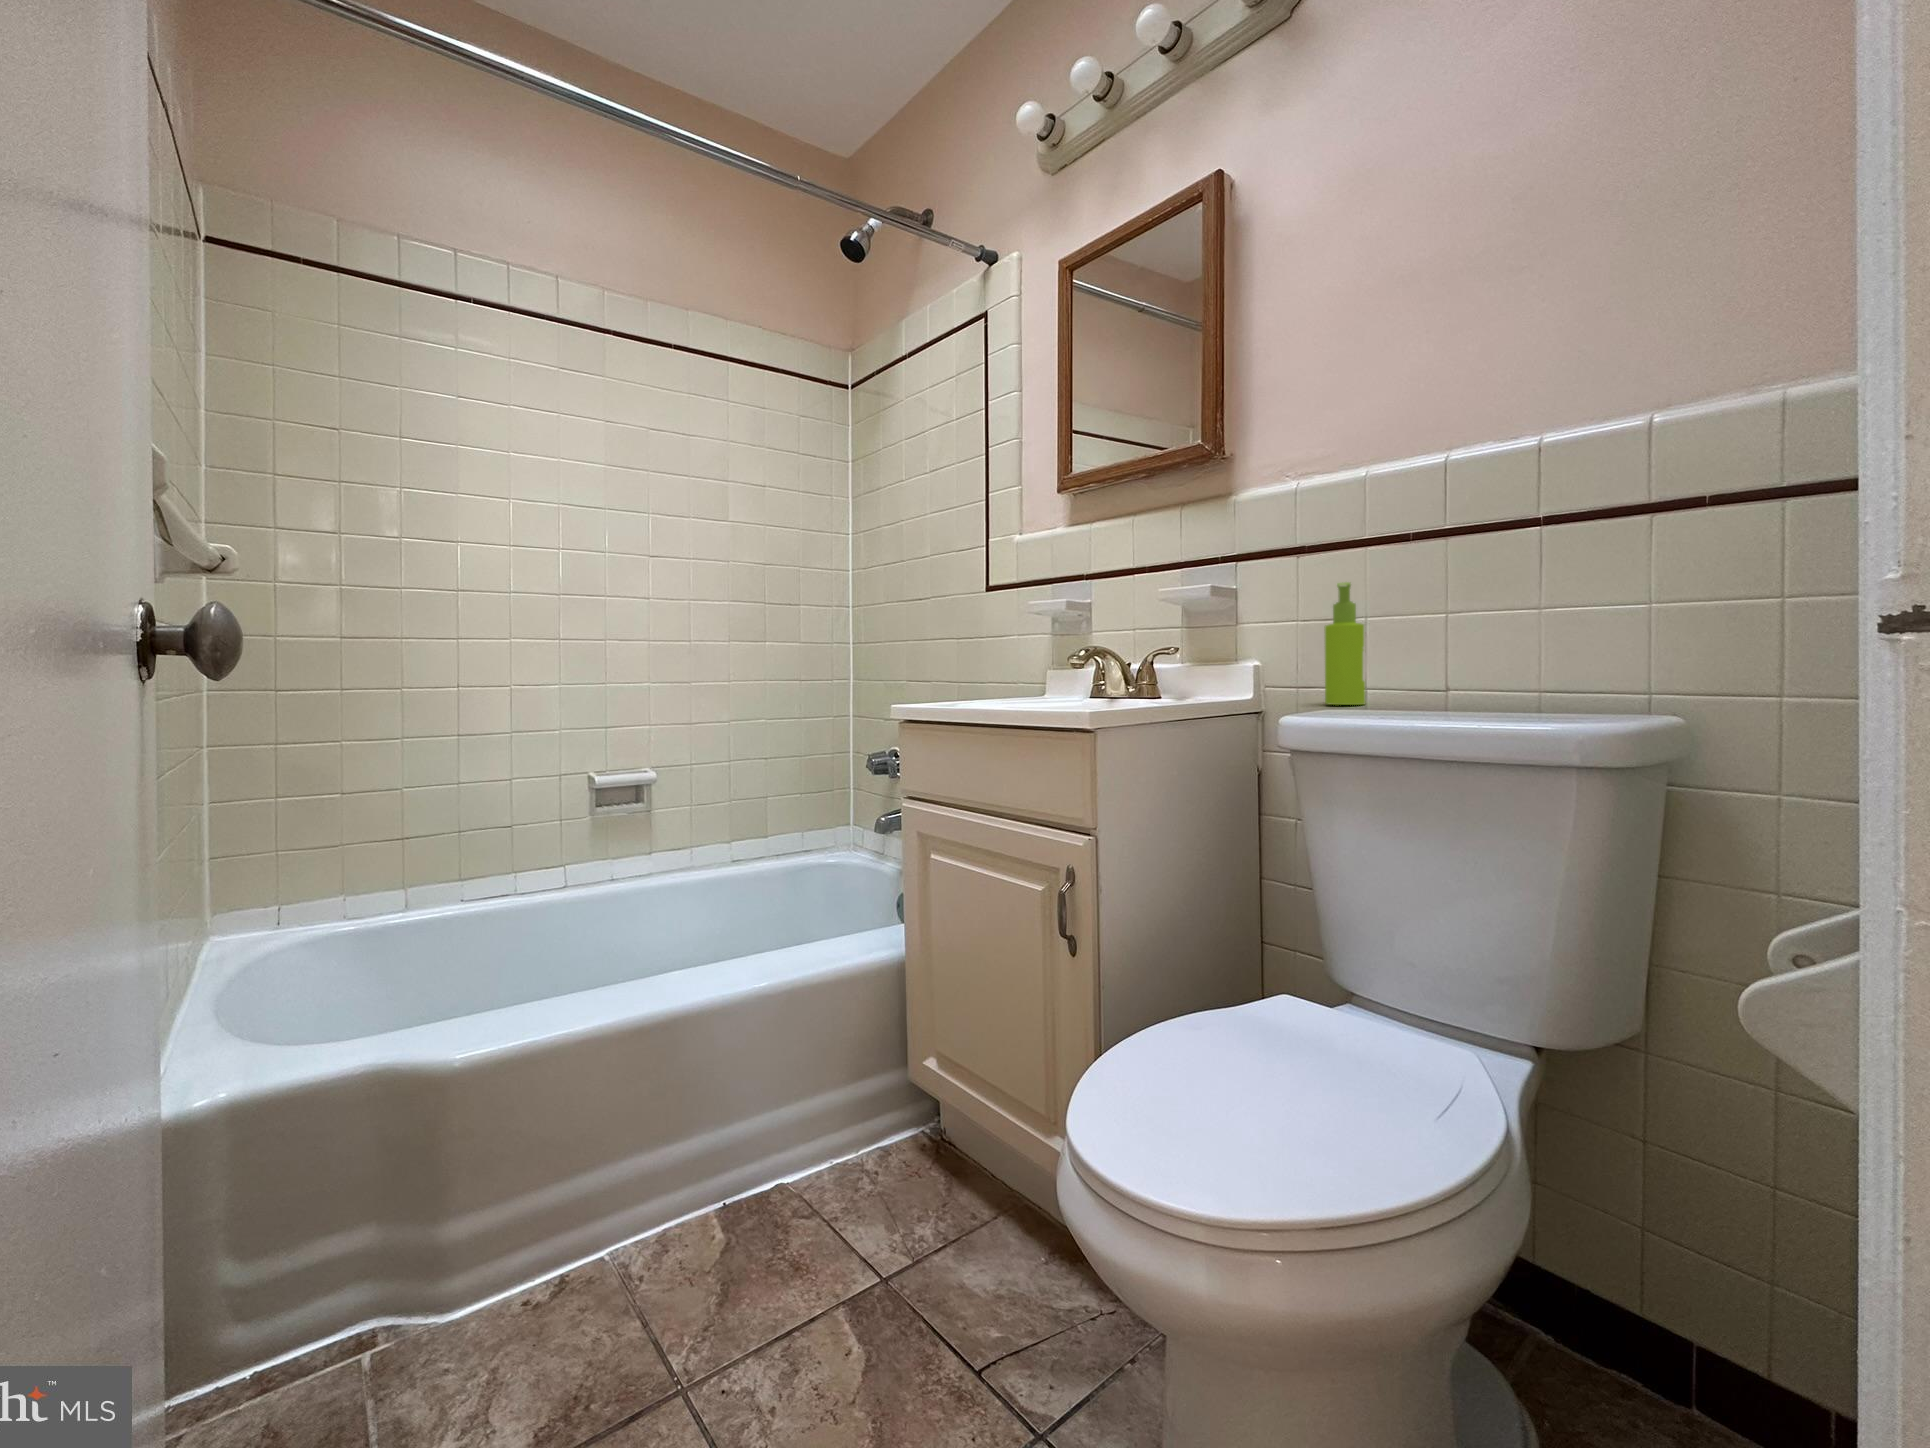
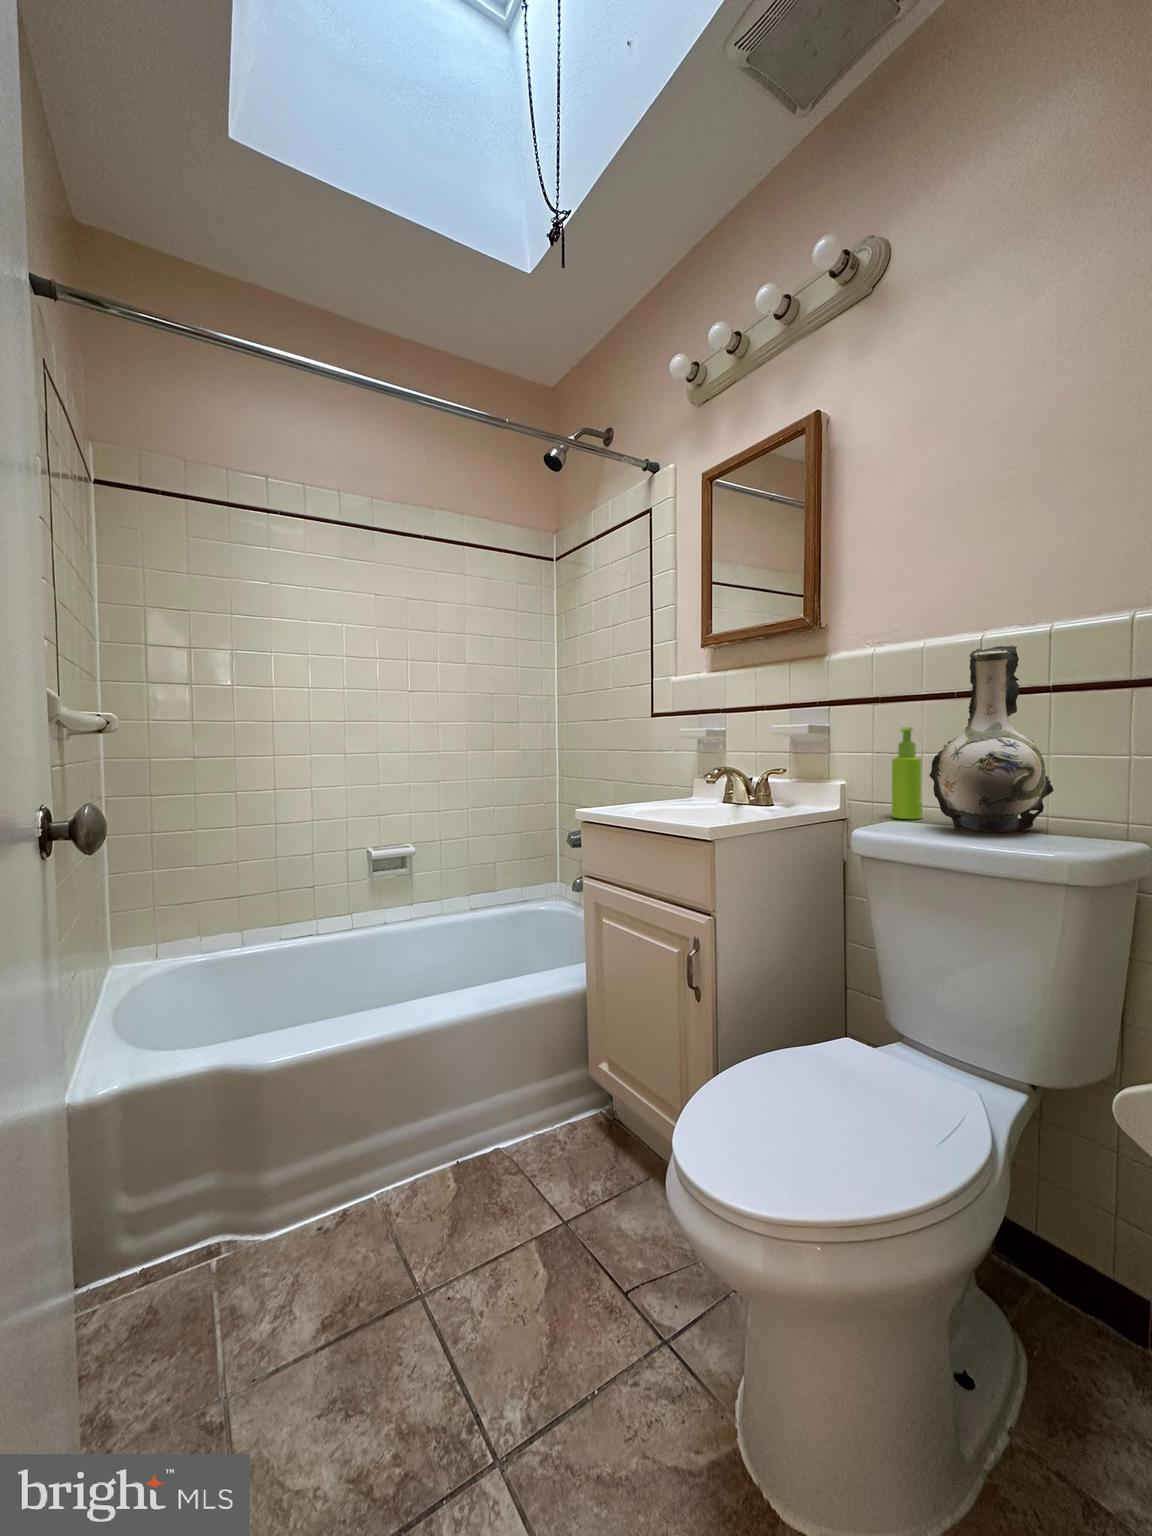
decorative vase: none [1380,463,1546,712] -> present [929,646,1053,833]

